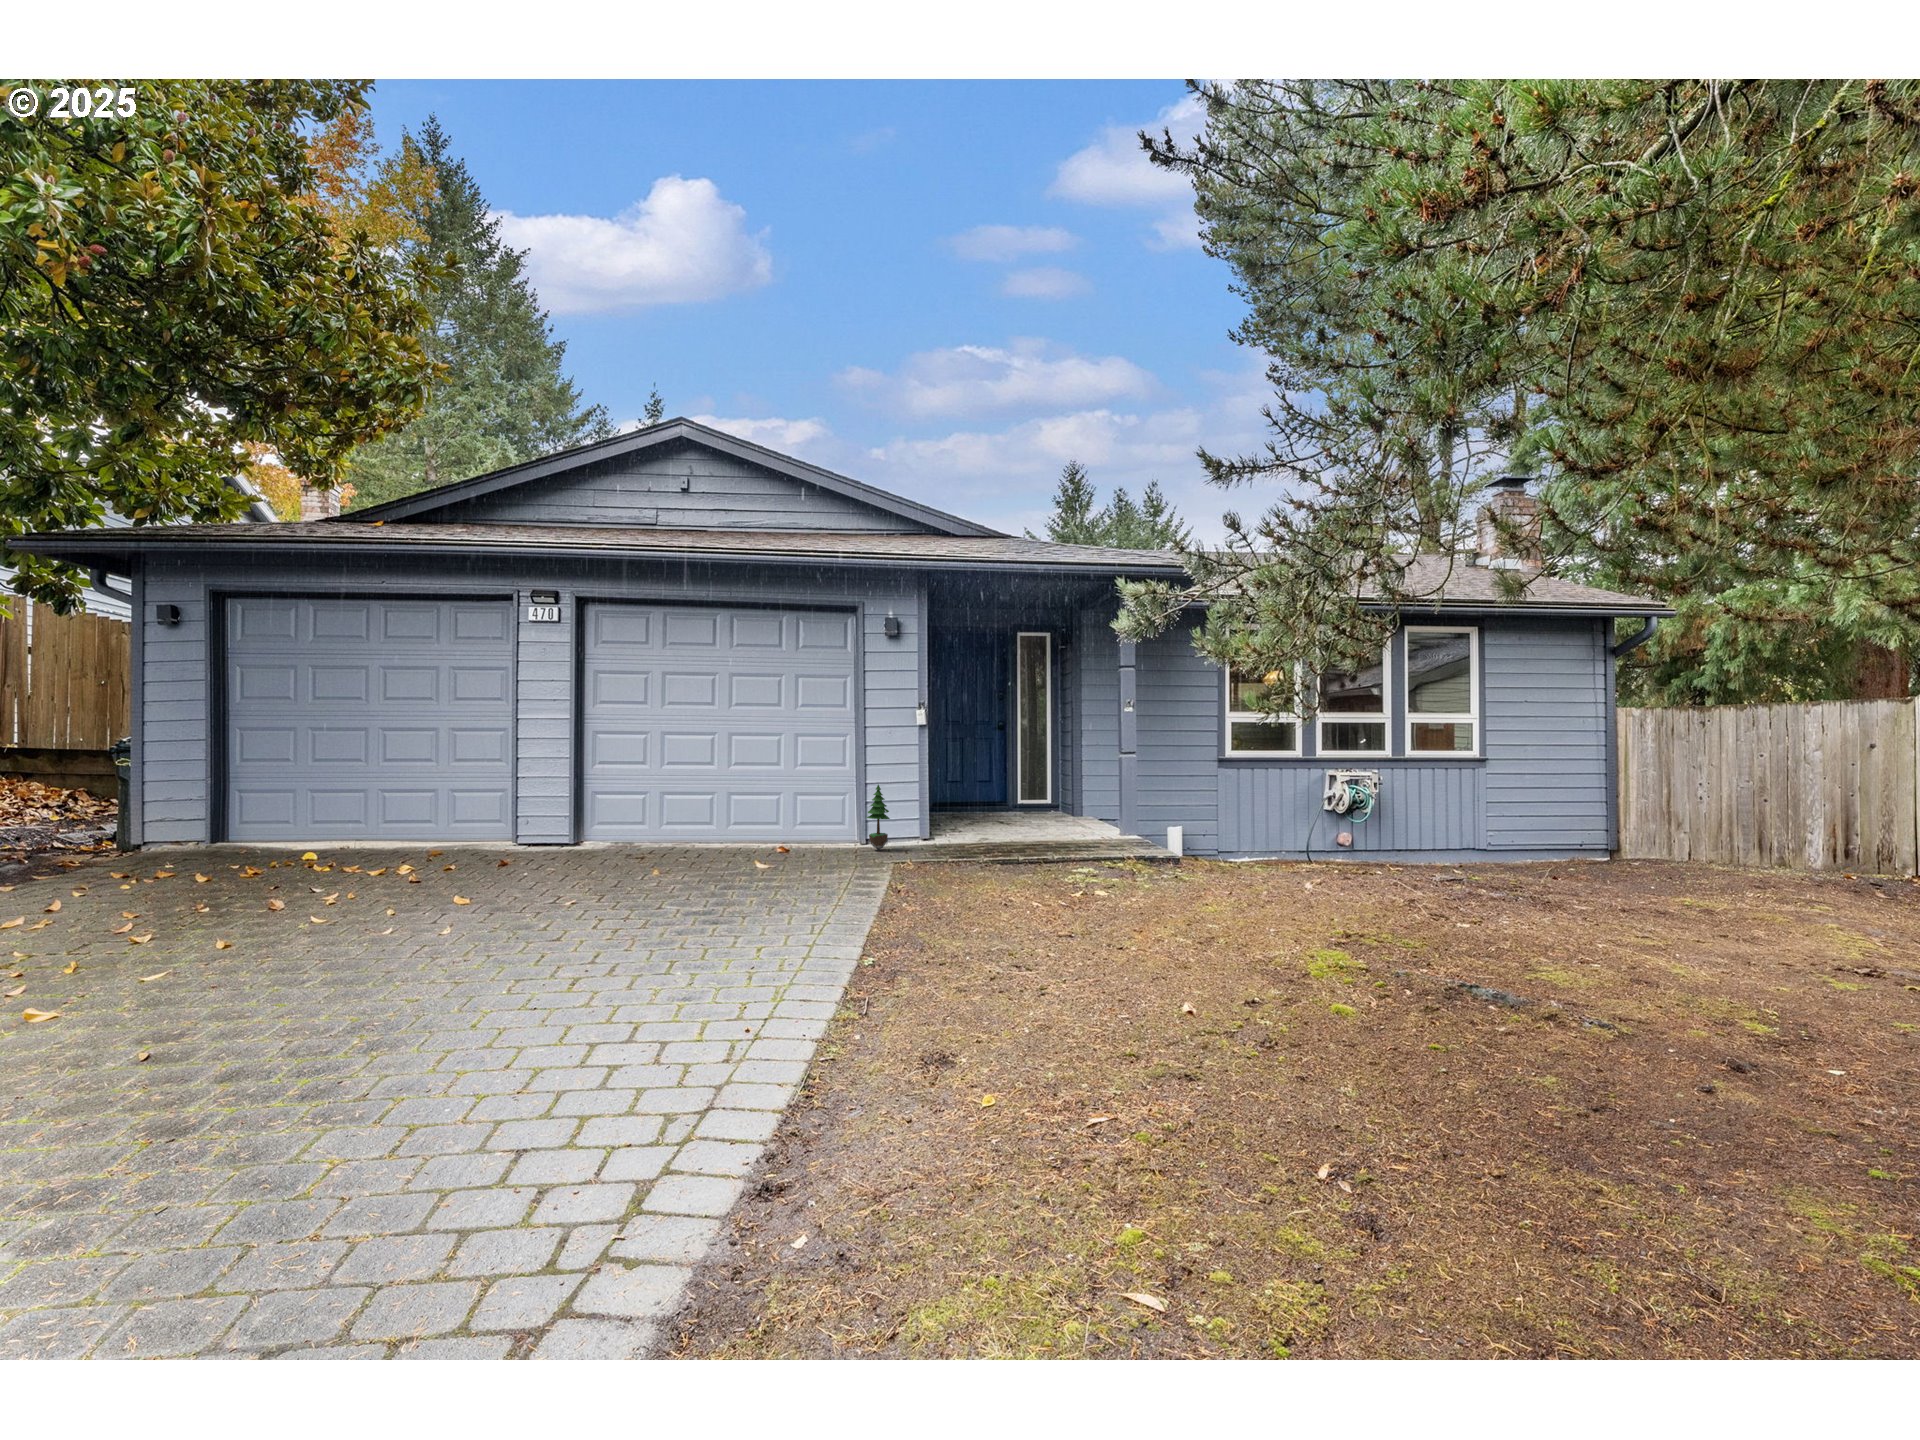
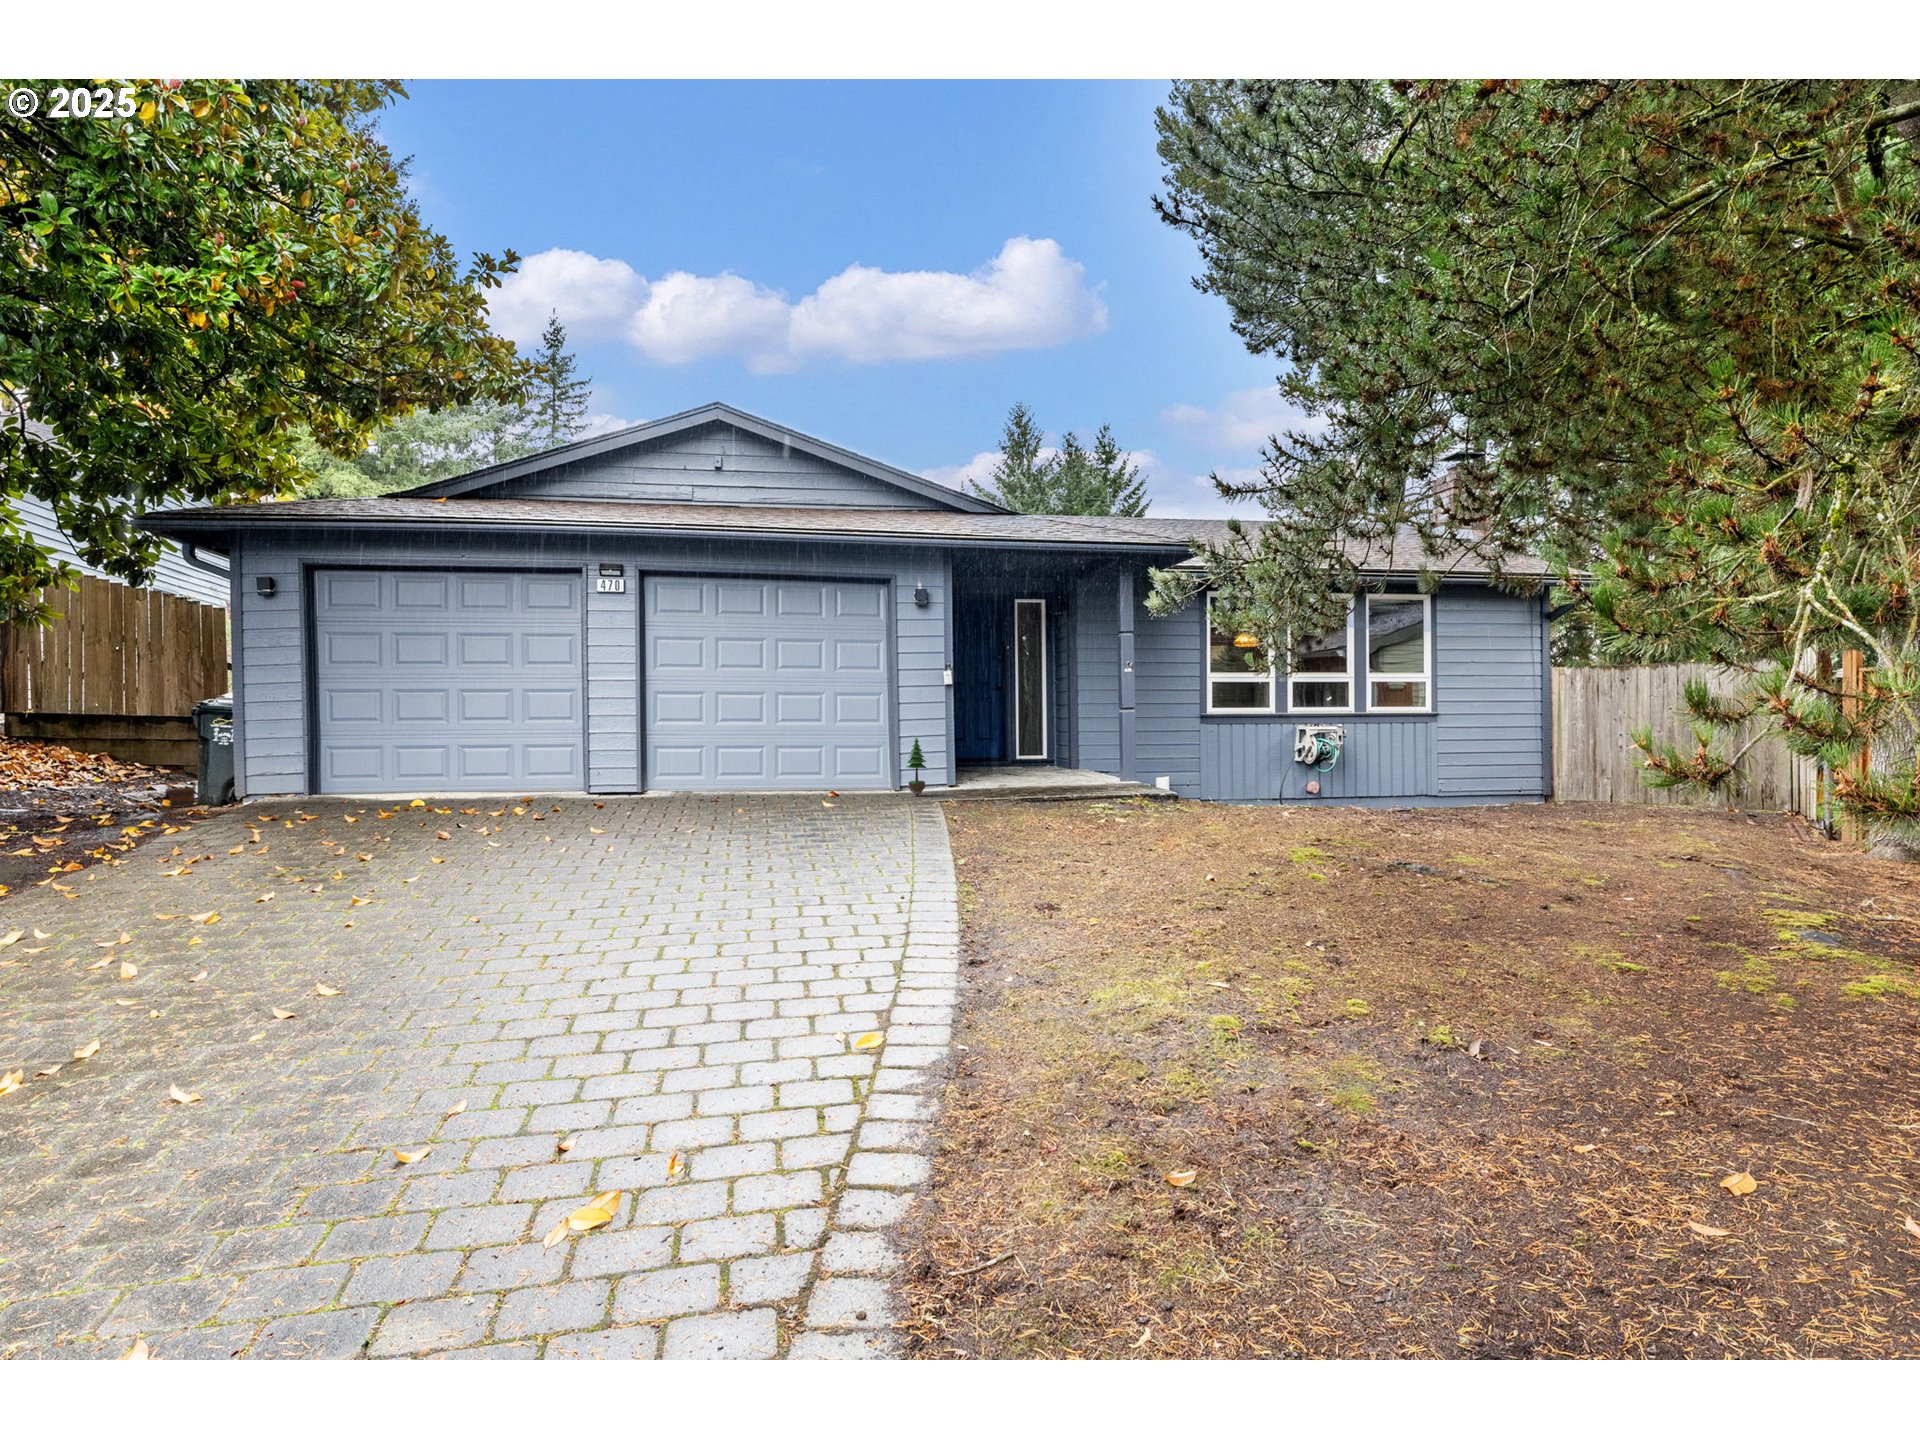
wooden bucket: none [81,811,118,851] -> present [167,770,197,807]

